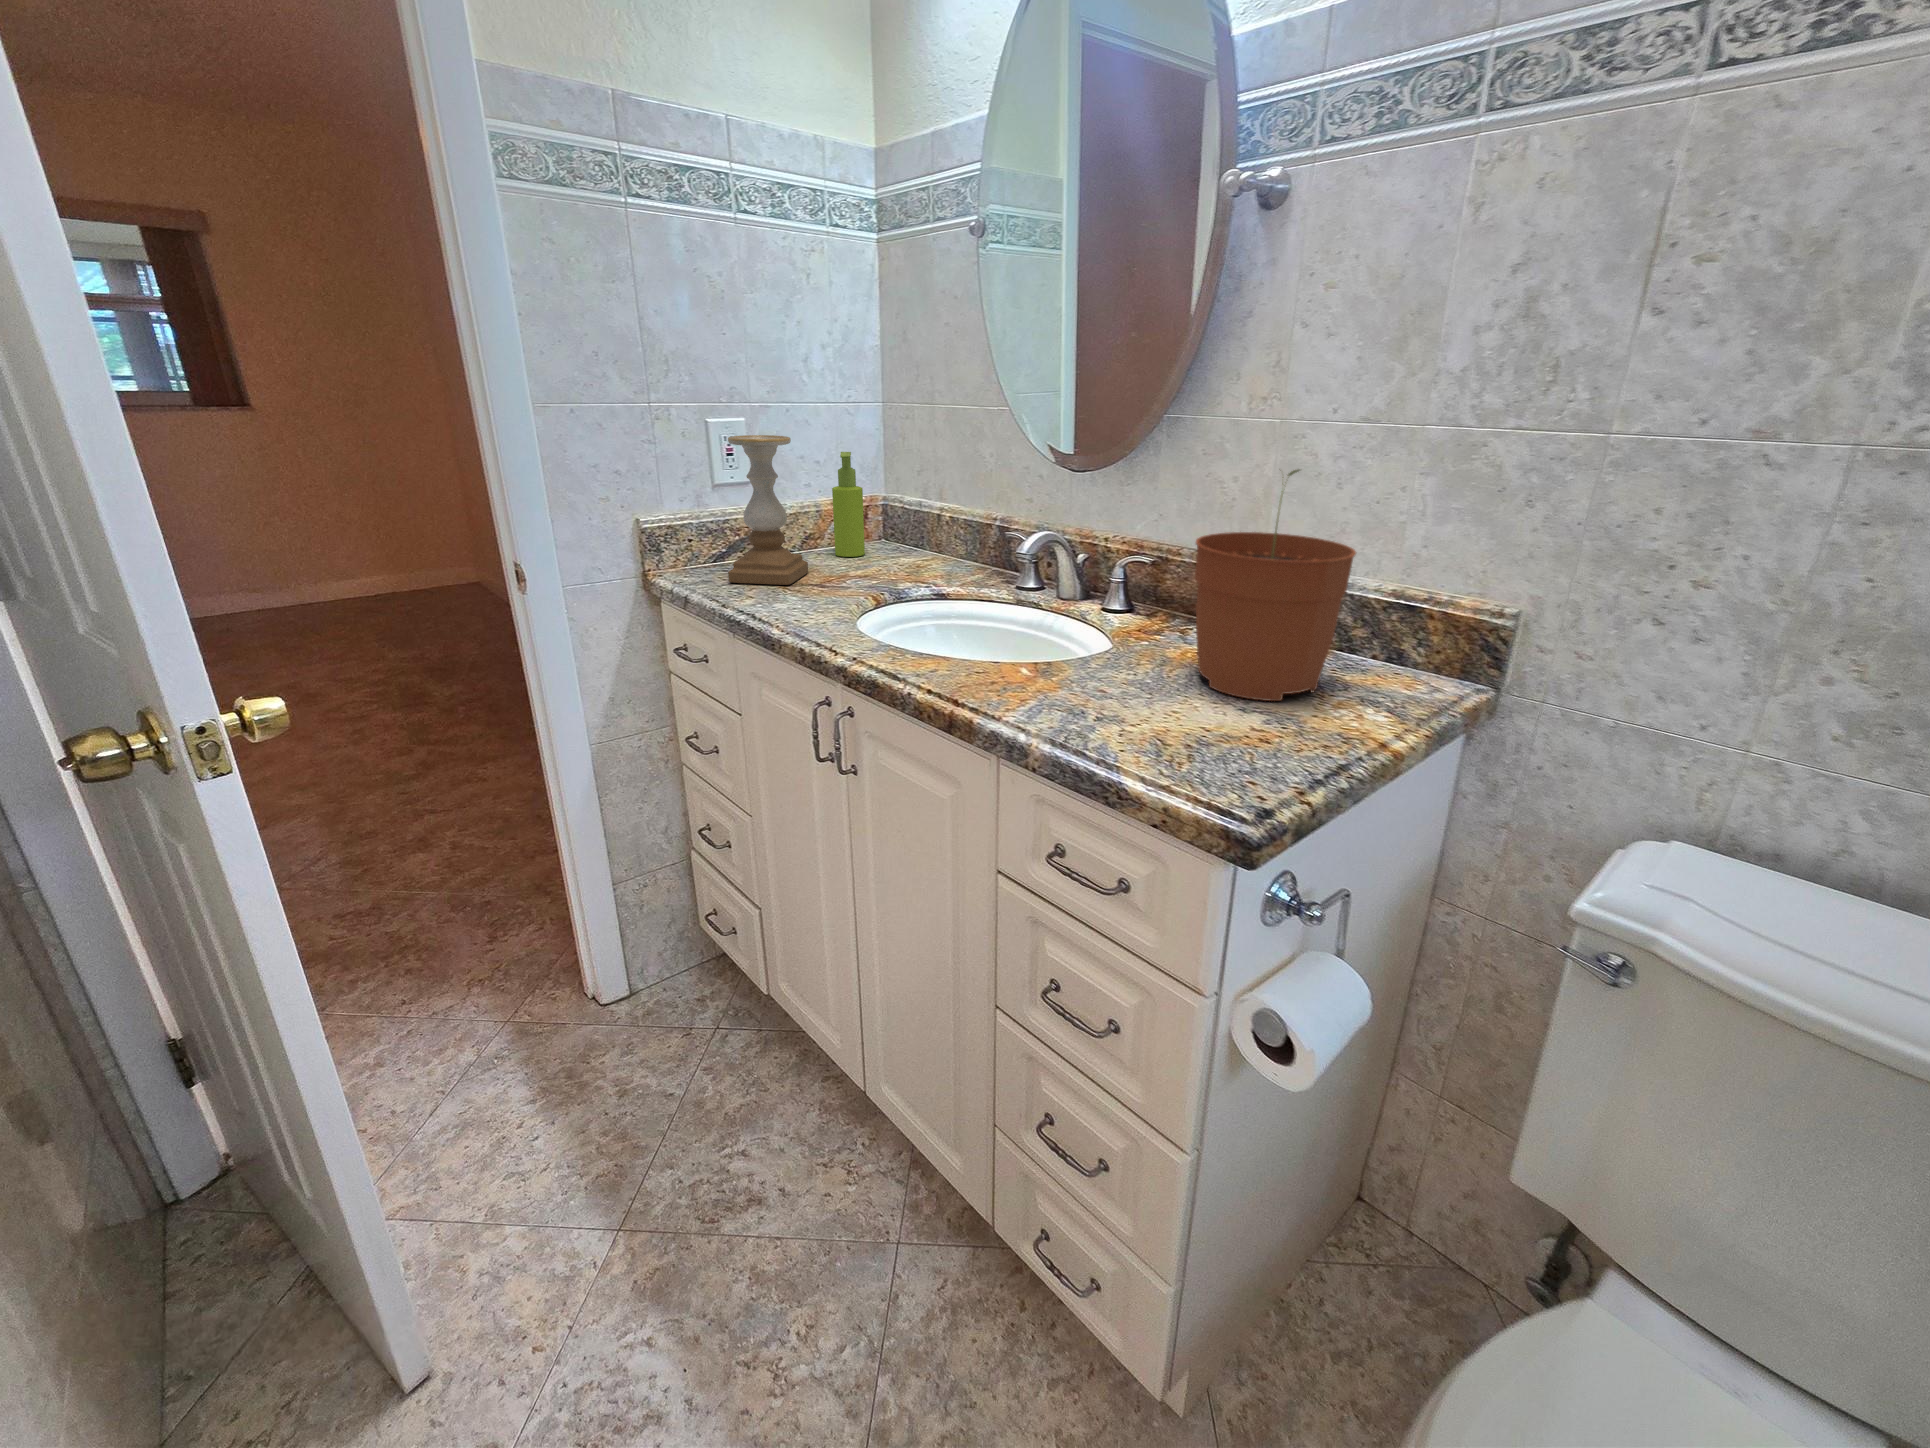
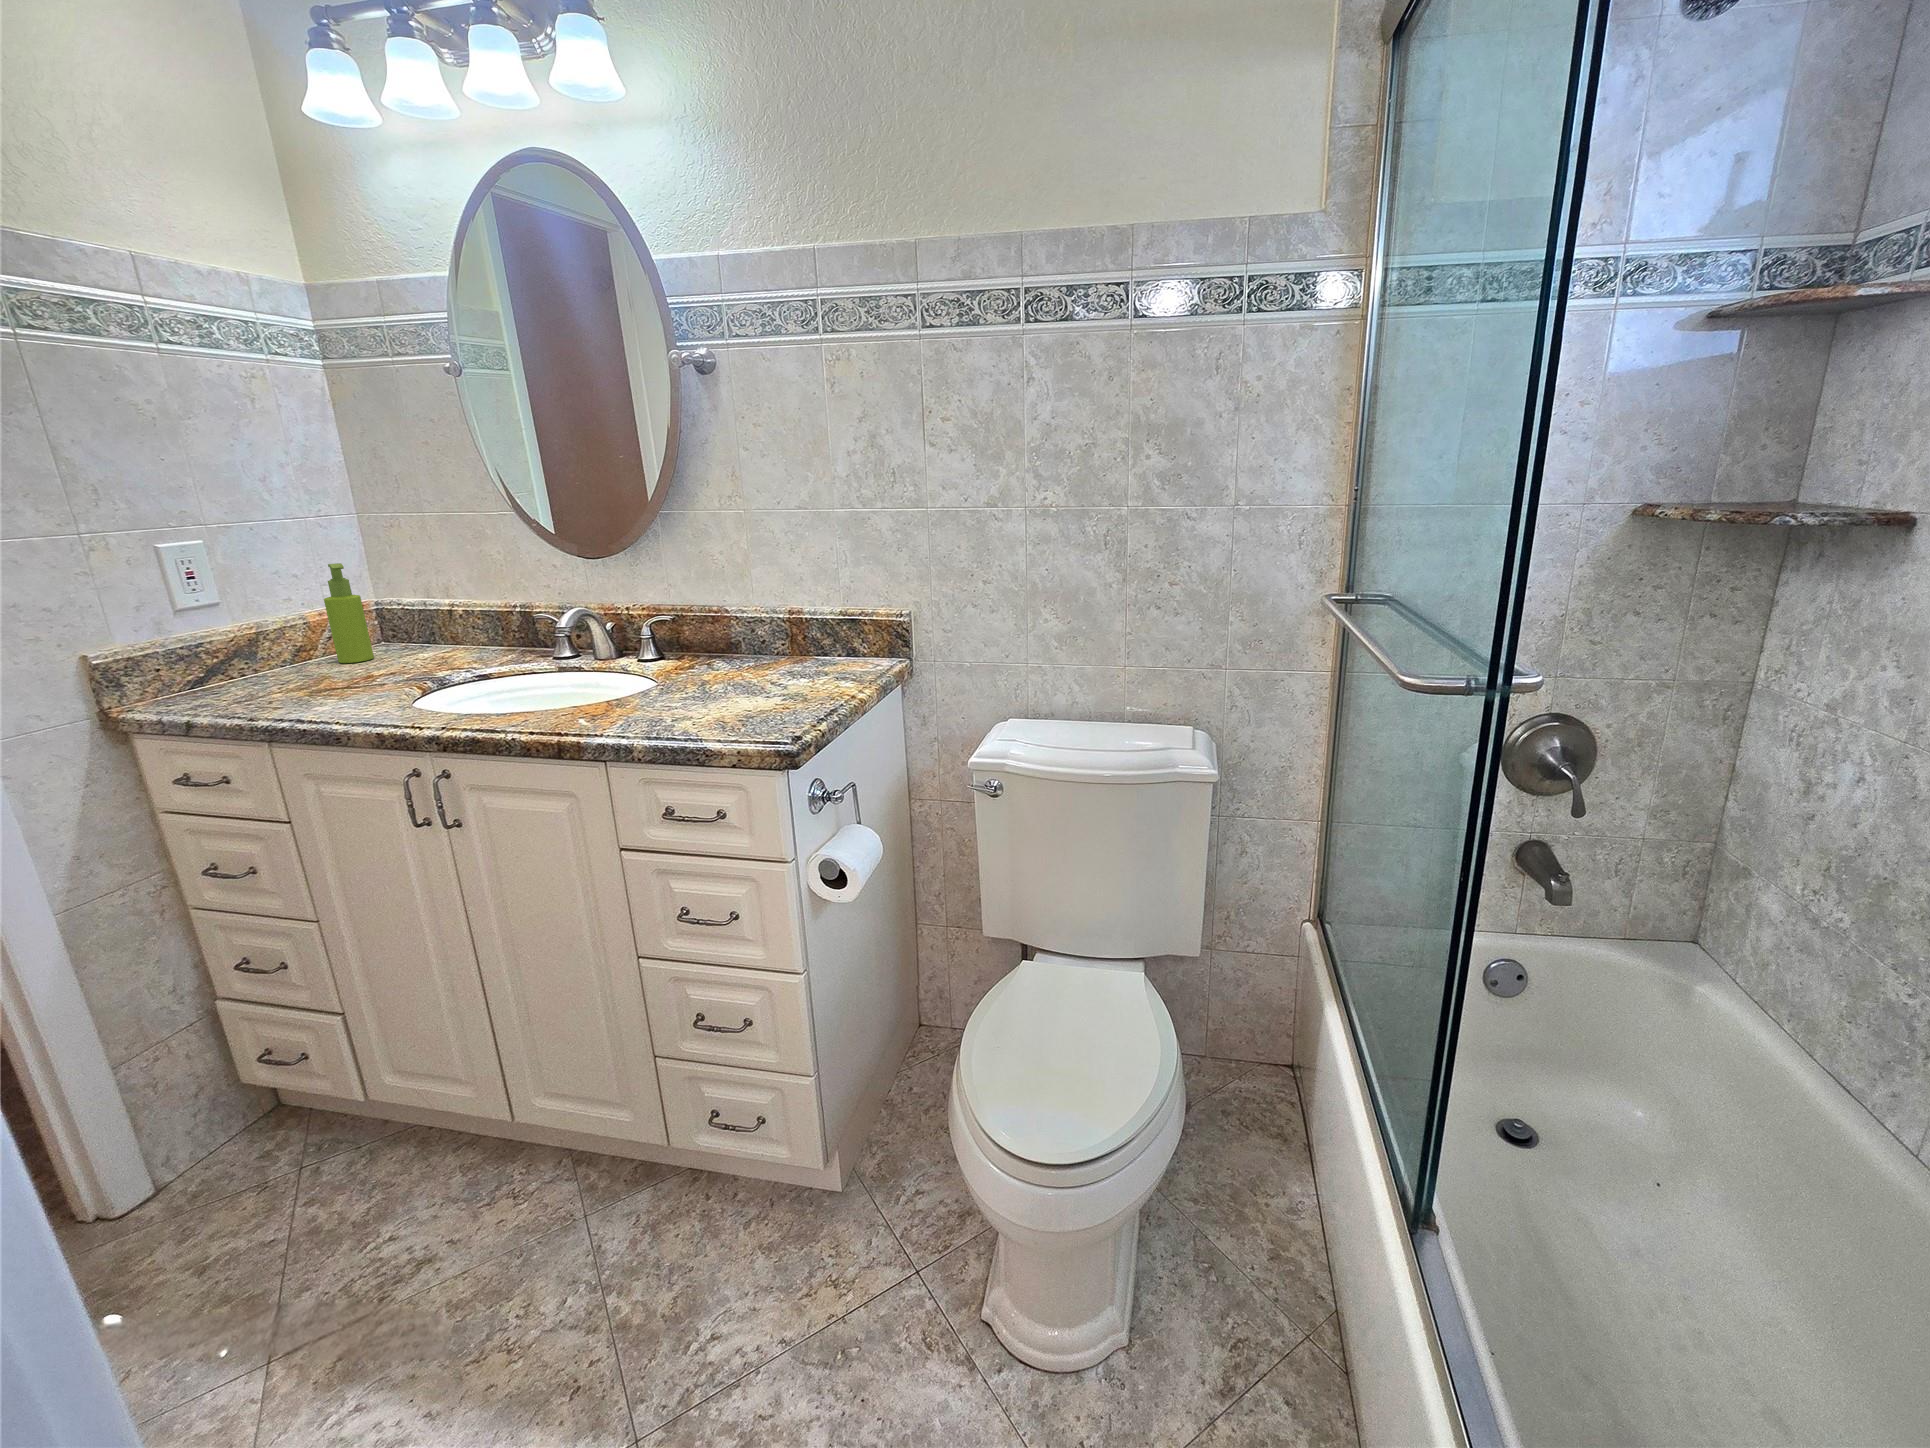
candle holder: present [728,435,808,585] -> none [207,555,324,702]
plant pot: present [1195,469,1356,701] -> none [710,542,813,691]

